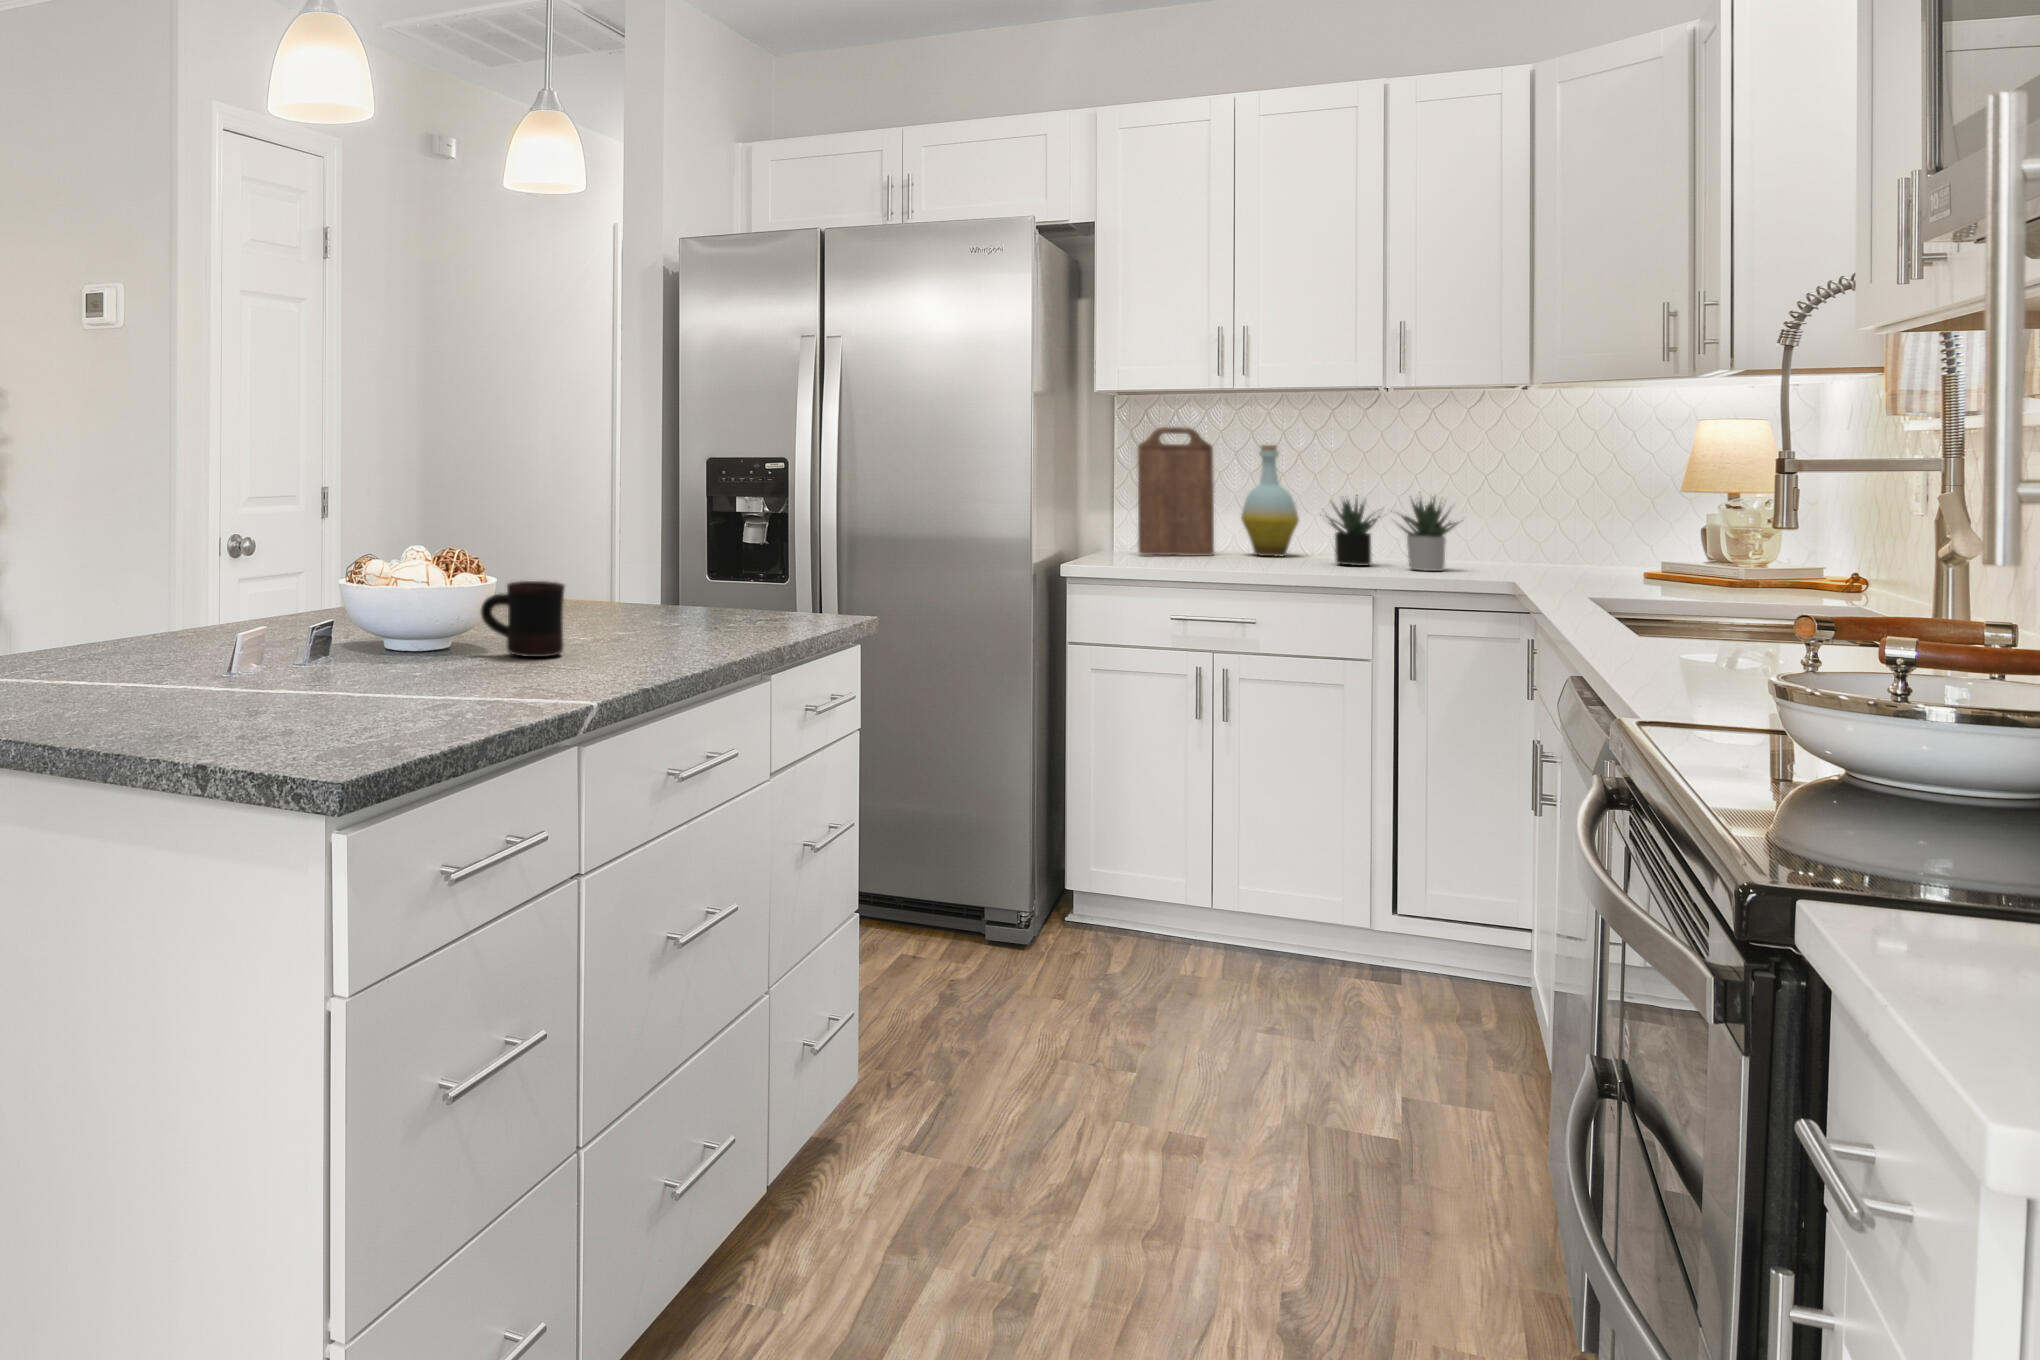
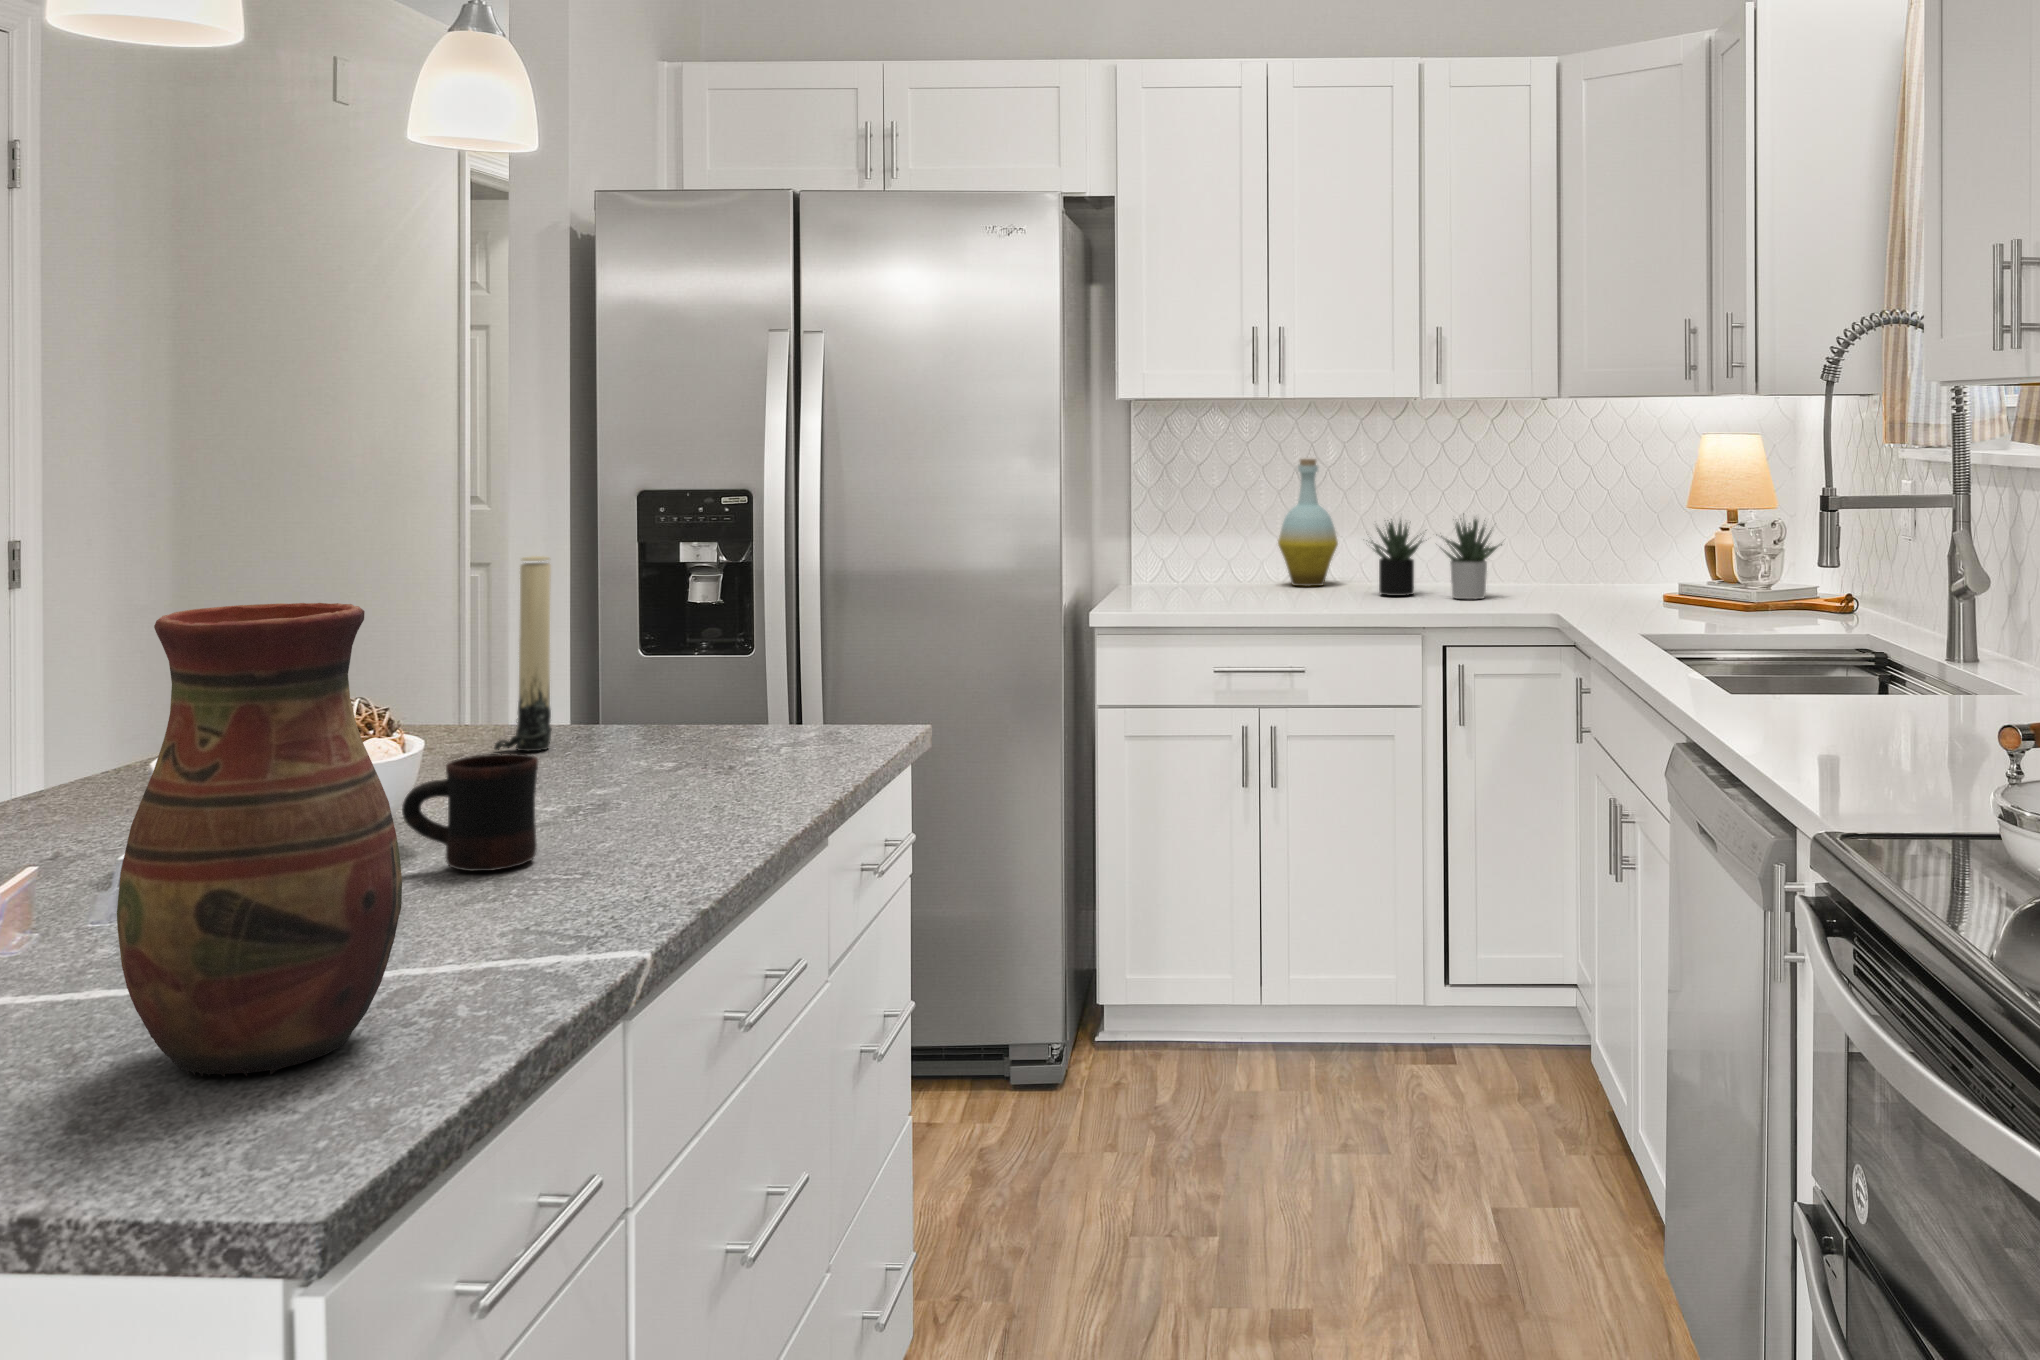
cutting board: present [1138,427,1214,556] -> none [1171,441,1251,593]
vase: none [275,437,434,726] -> present [117,603,402,1077]
candle: none [573,471,610,608] -> present [494,556,552,751]

